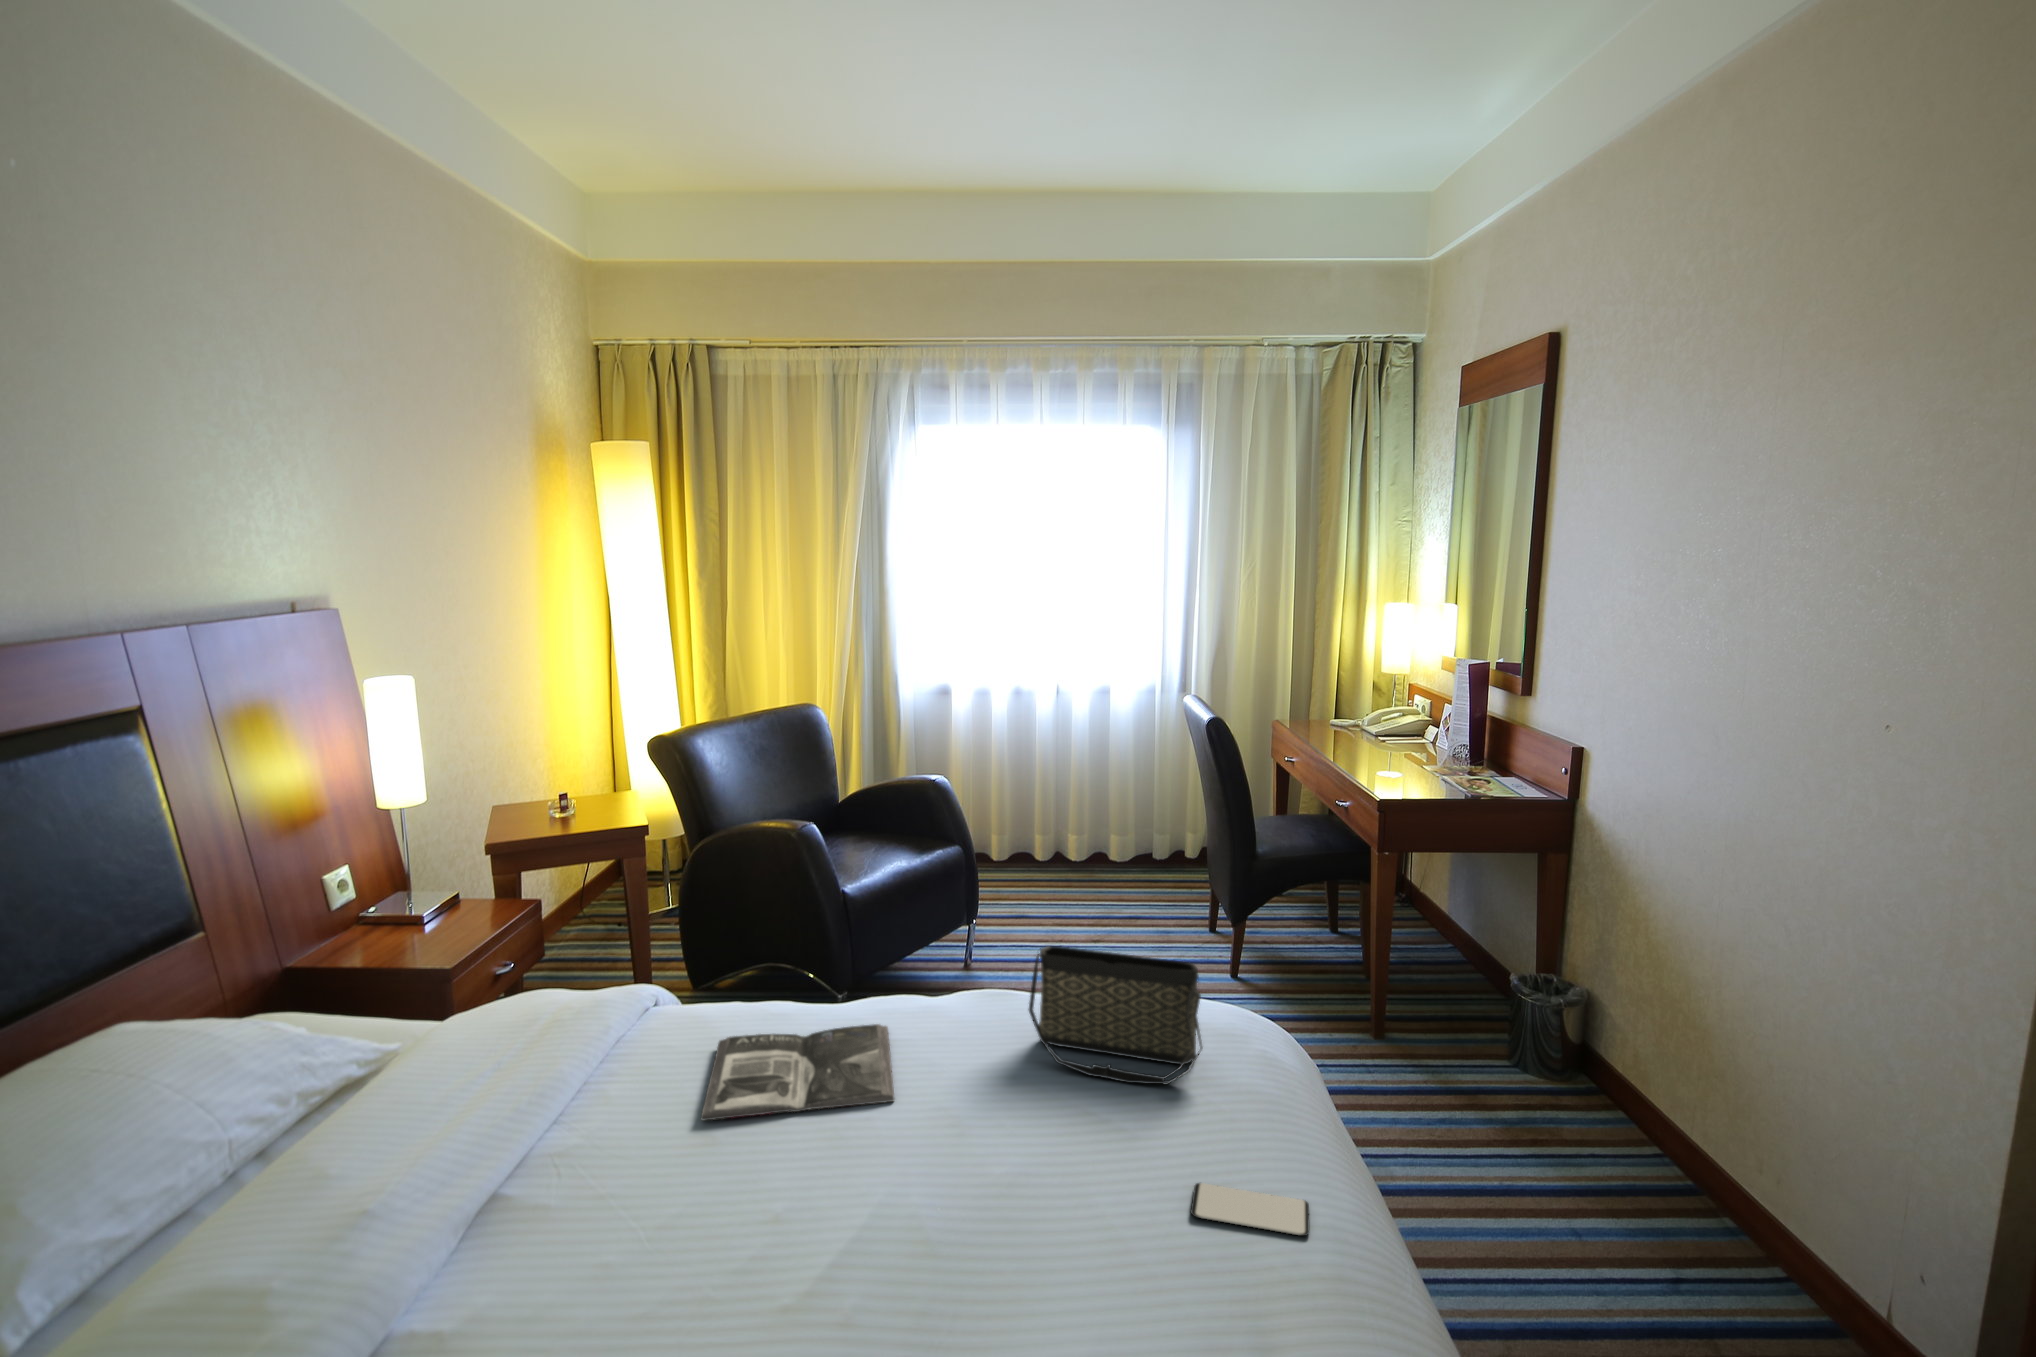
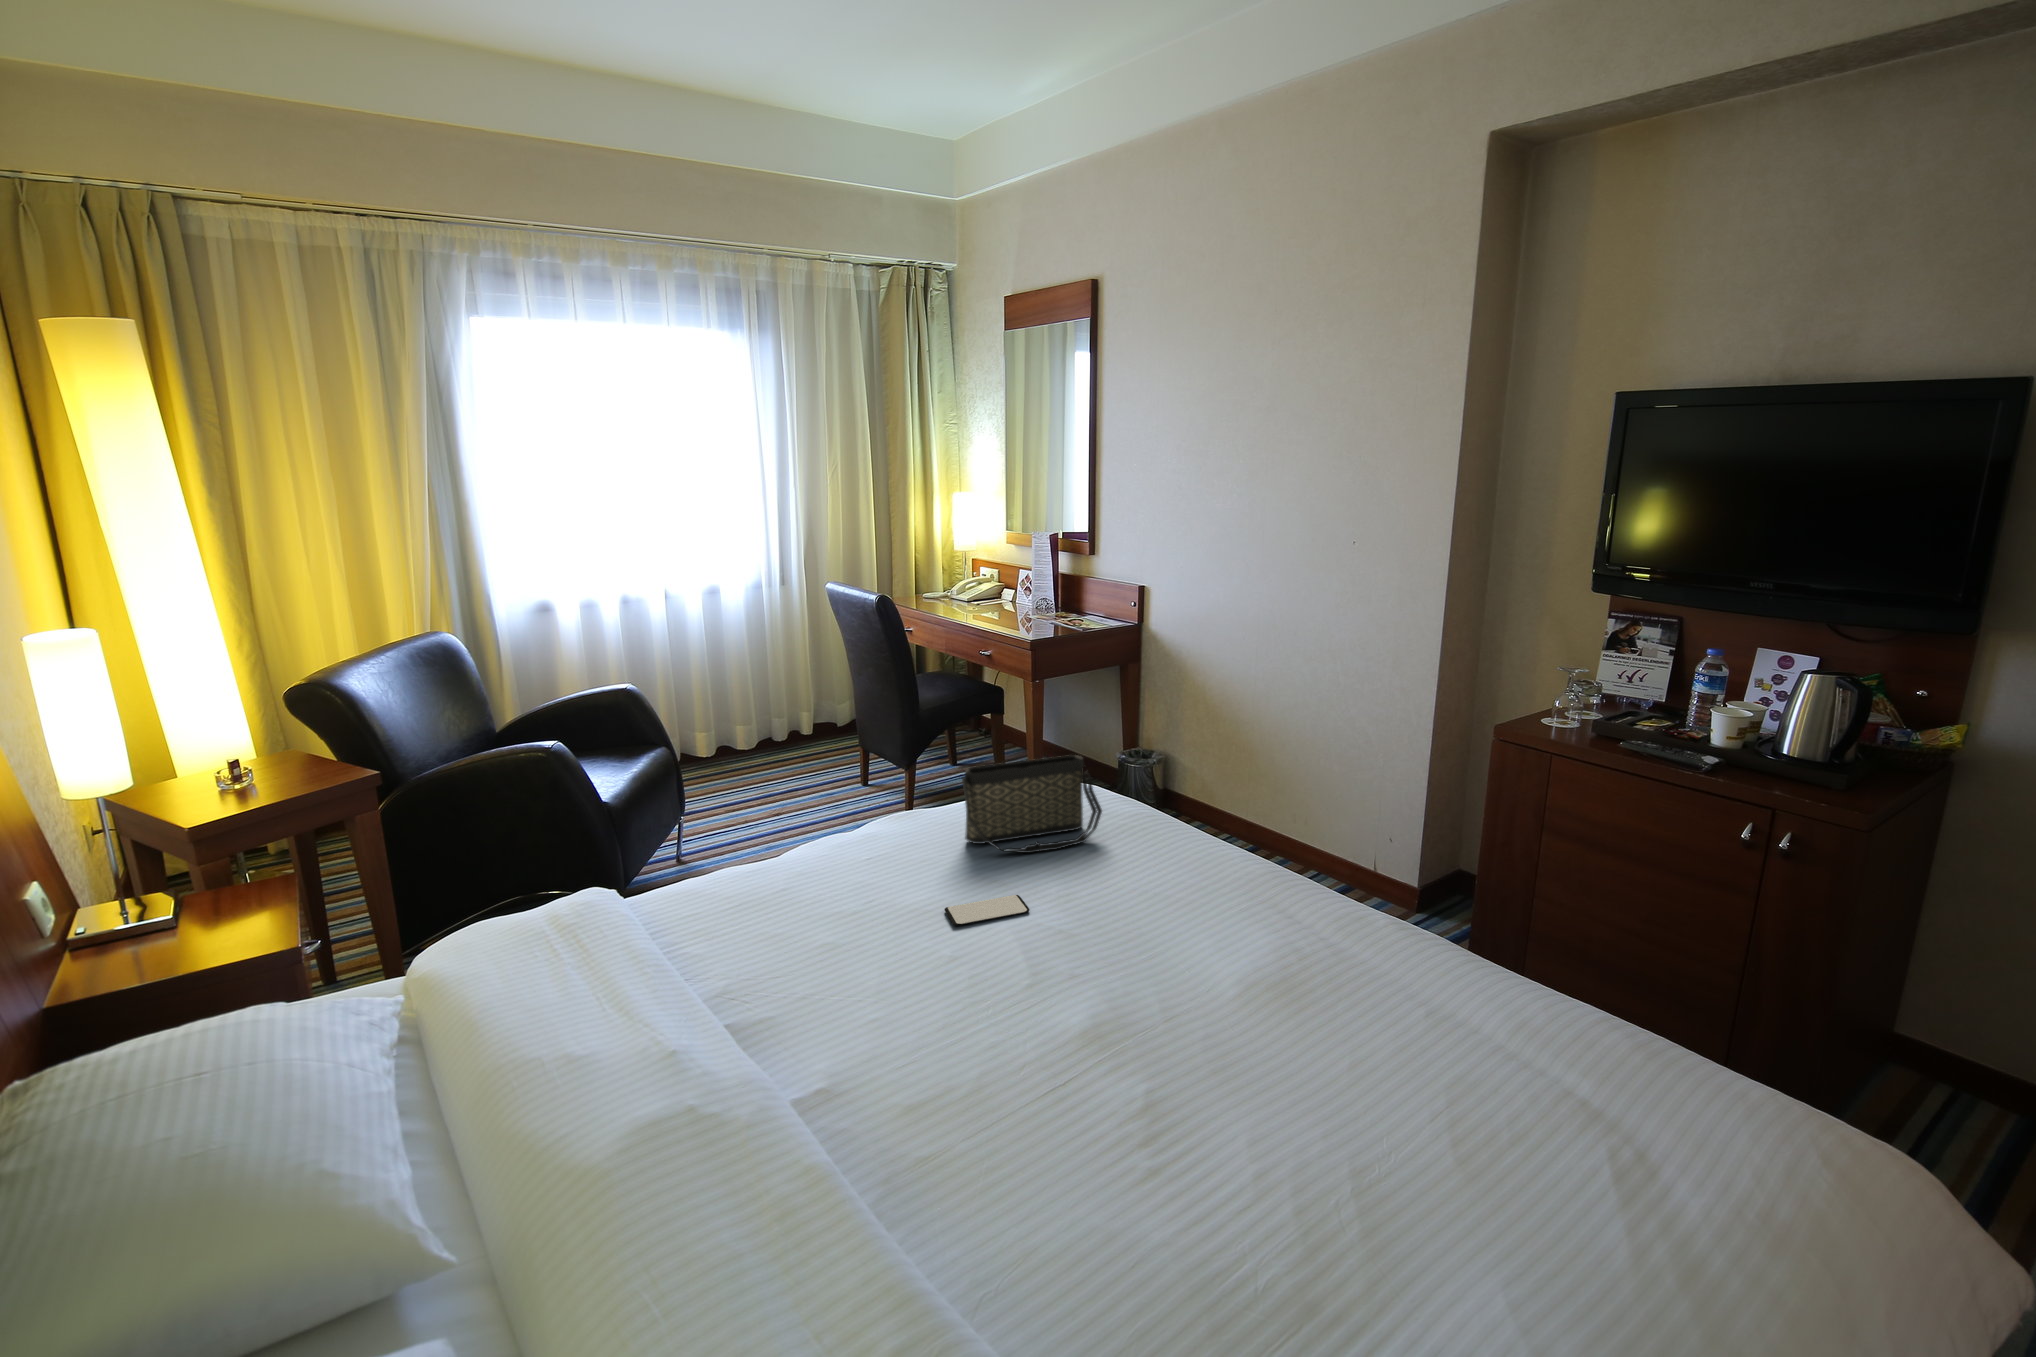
magazine: present [701,1024,895,1120] -> none [707,869,912,973]
smartphone: present [1191,1183,1309,1236] -> present [945,895,1030,926]

